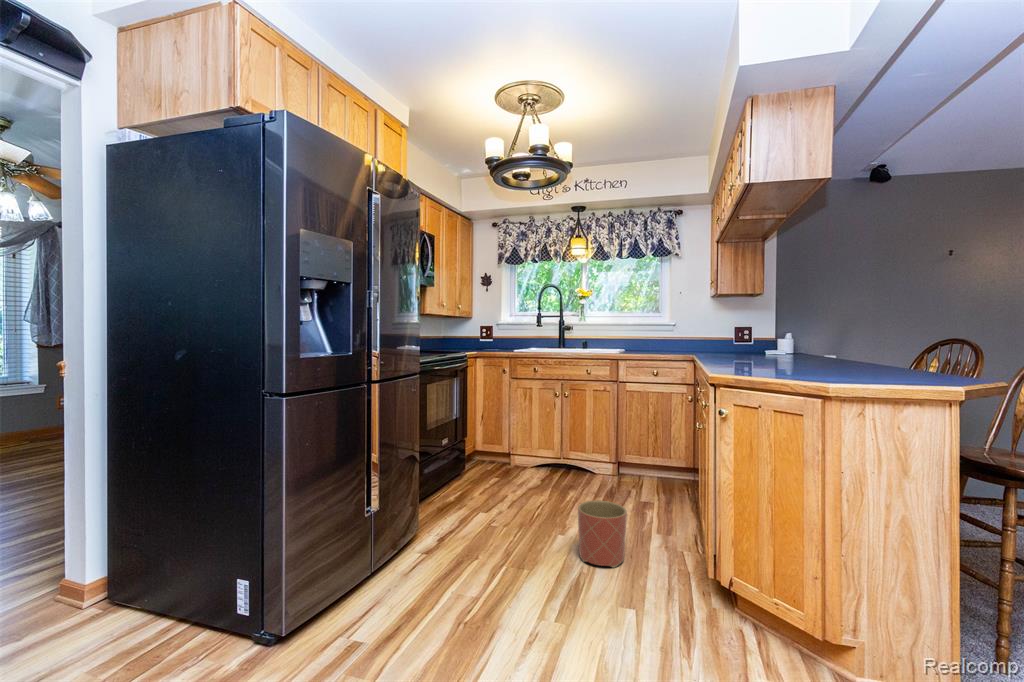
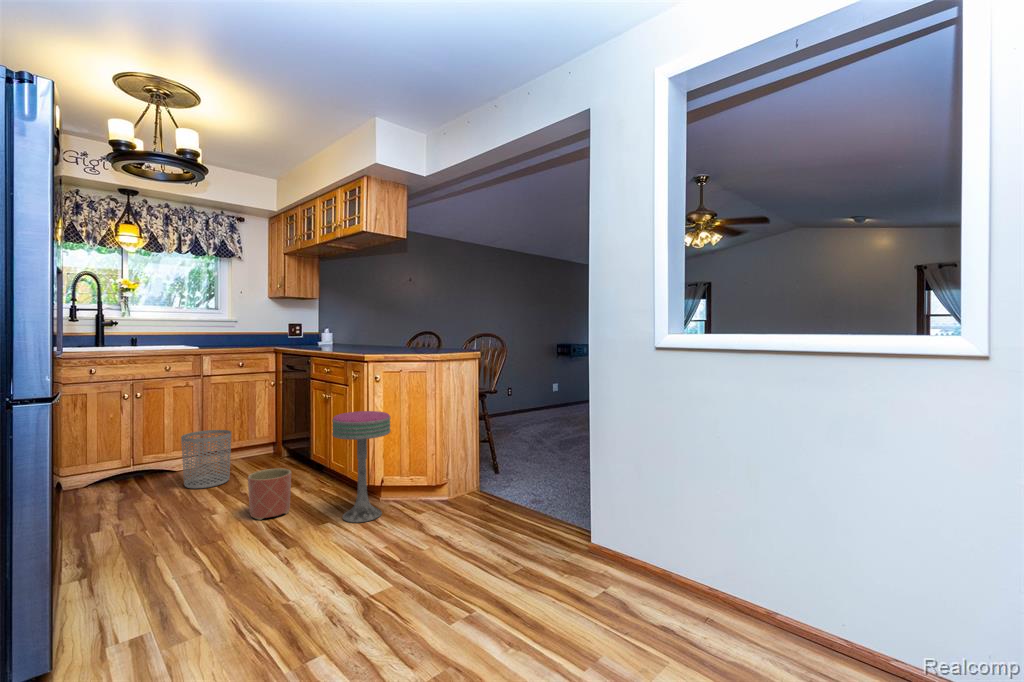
waste bin: none [579,437,624,500] -> present [181,430,231,489]
bar stool: none [645,455,741,645] -> present [332,411,390,523]

